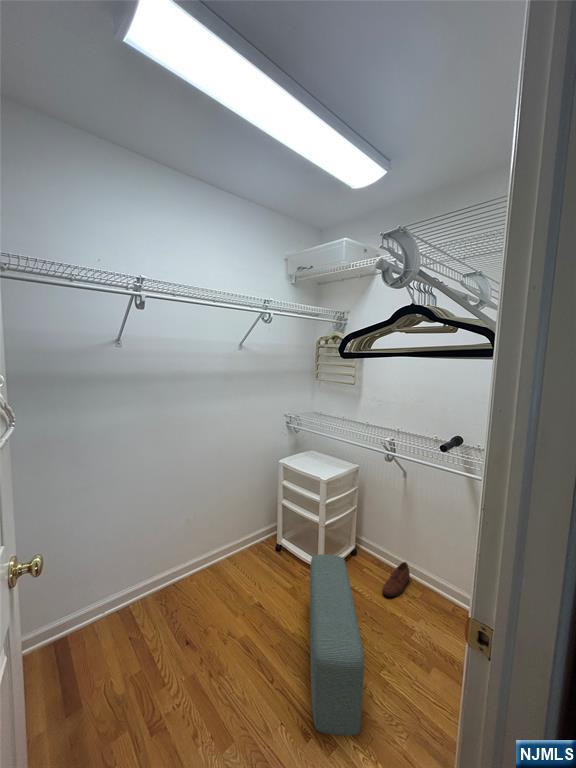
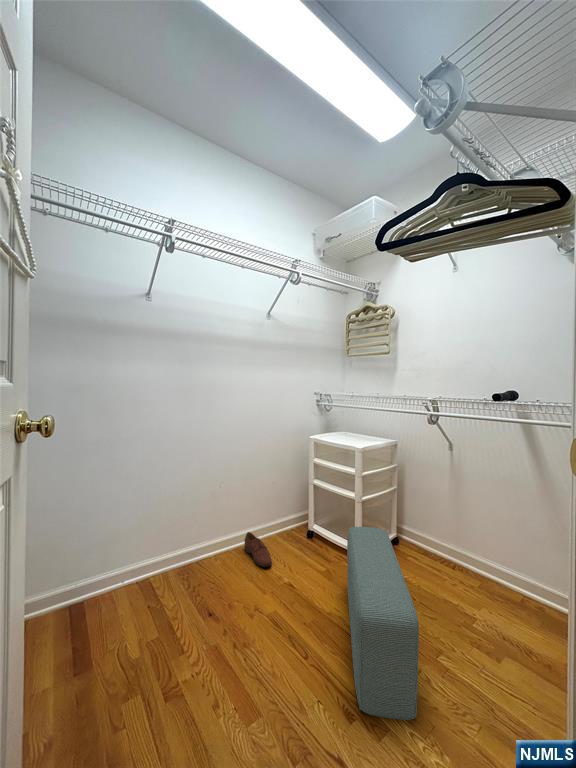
shoe: present [382,562,410,597] -> present [245,532,272,567]

